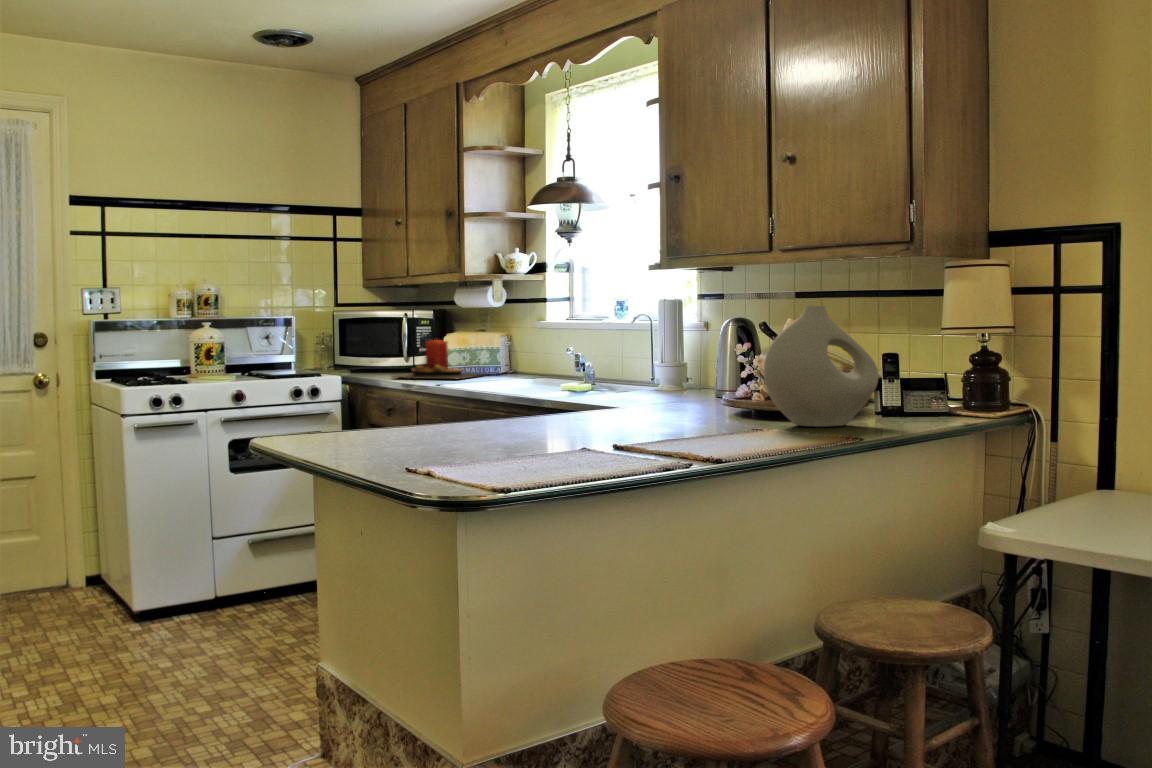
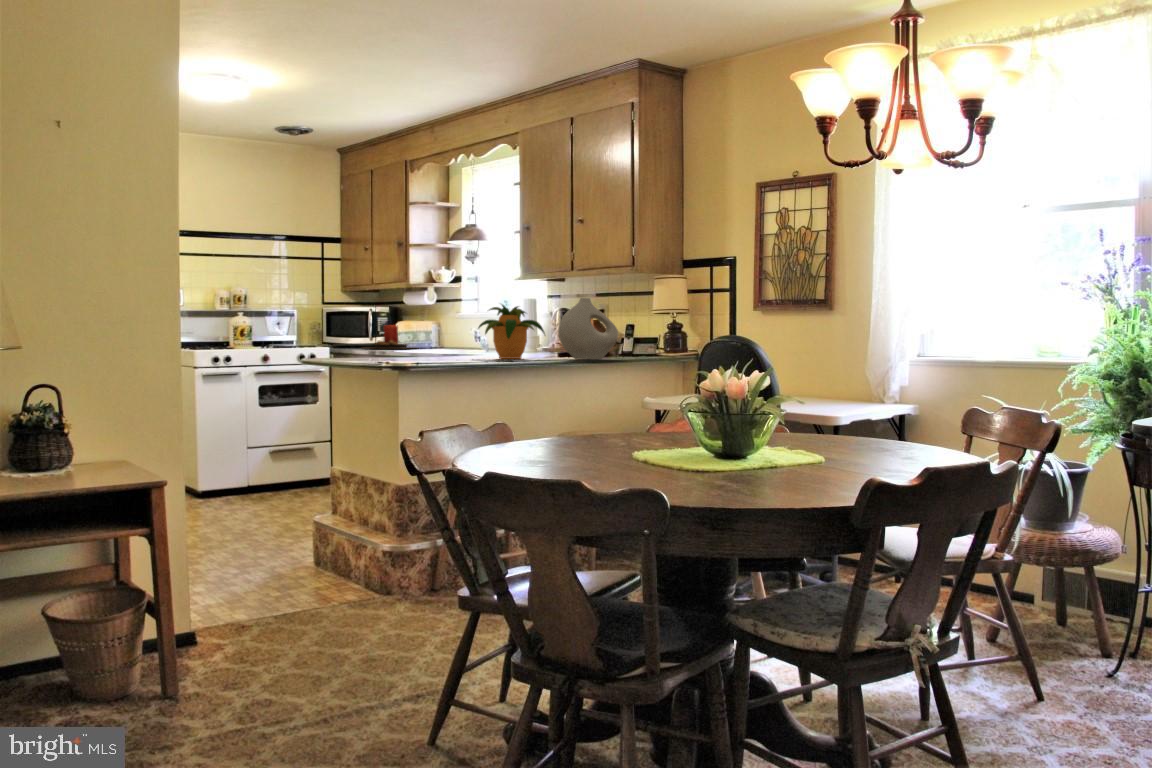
potted plant: none [598,314,728,422] -> present [478,305,545,359]

